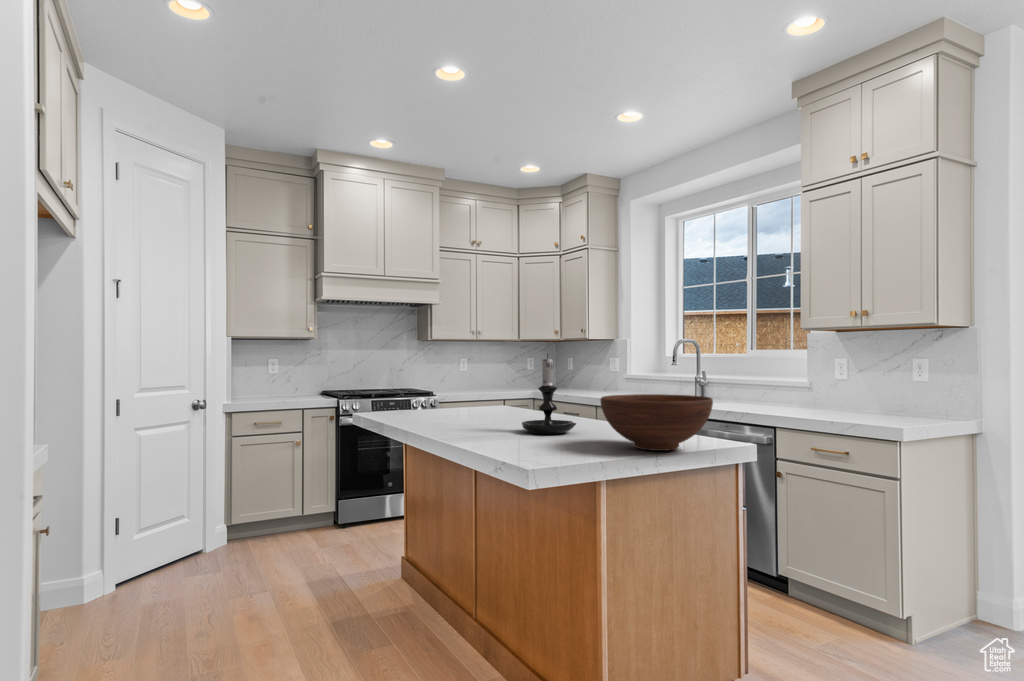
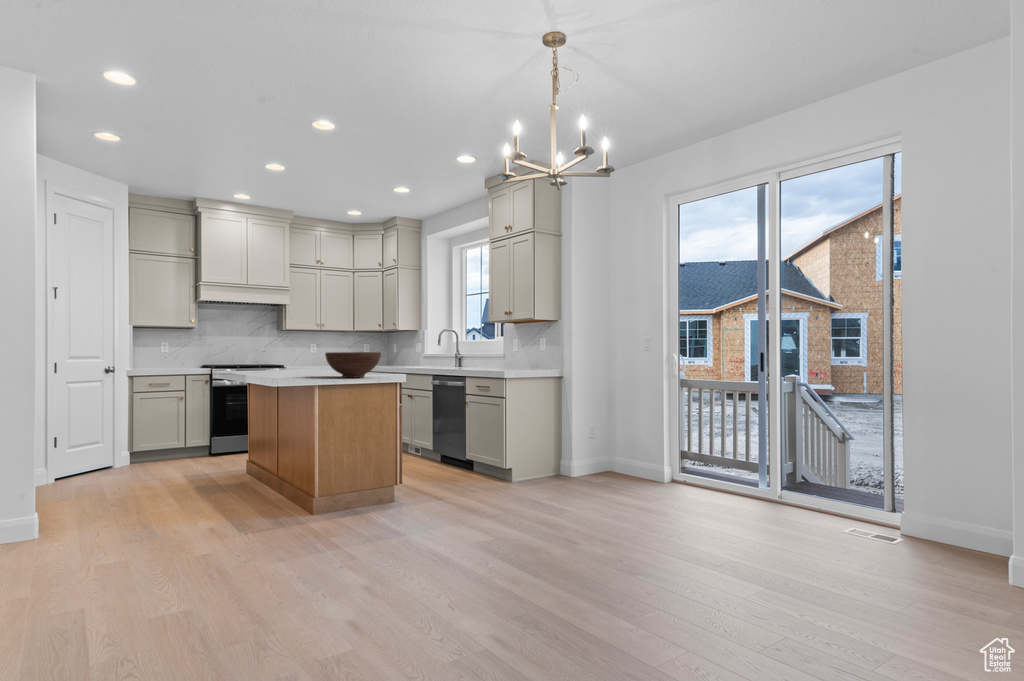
candle holder: present [522,354,576,434] -> none [298,332,329,375]

